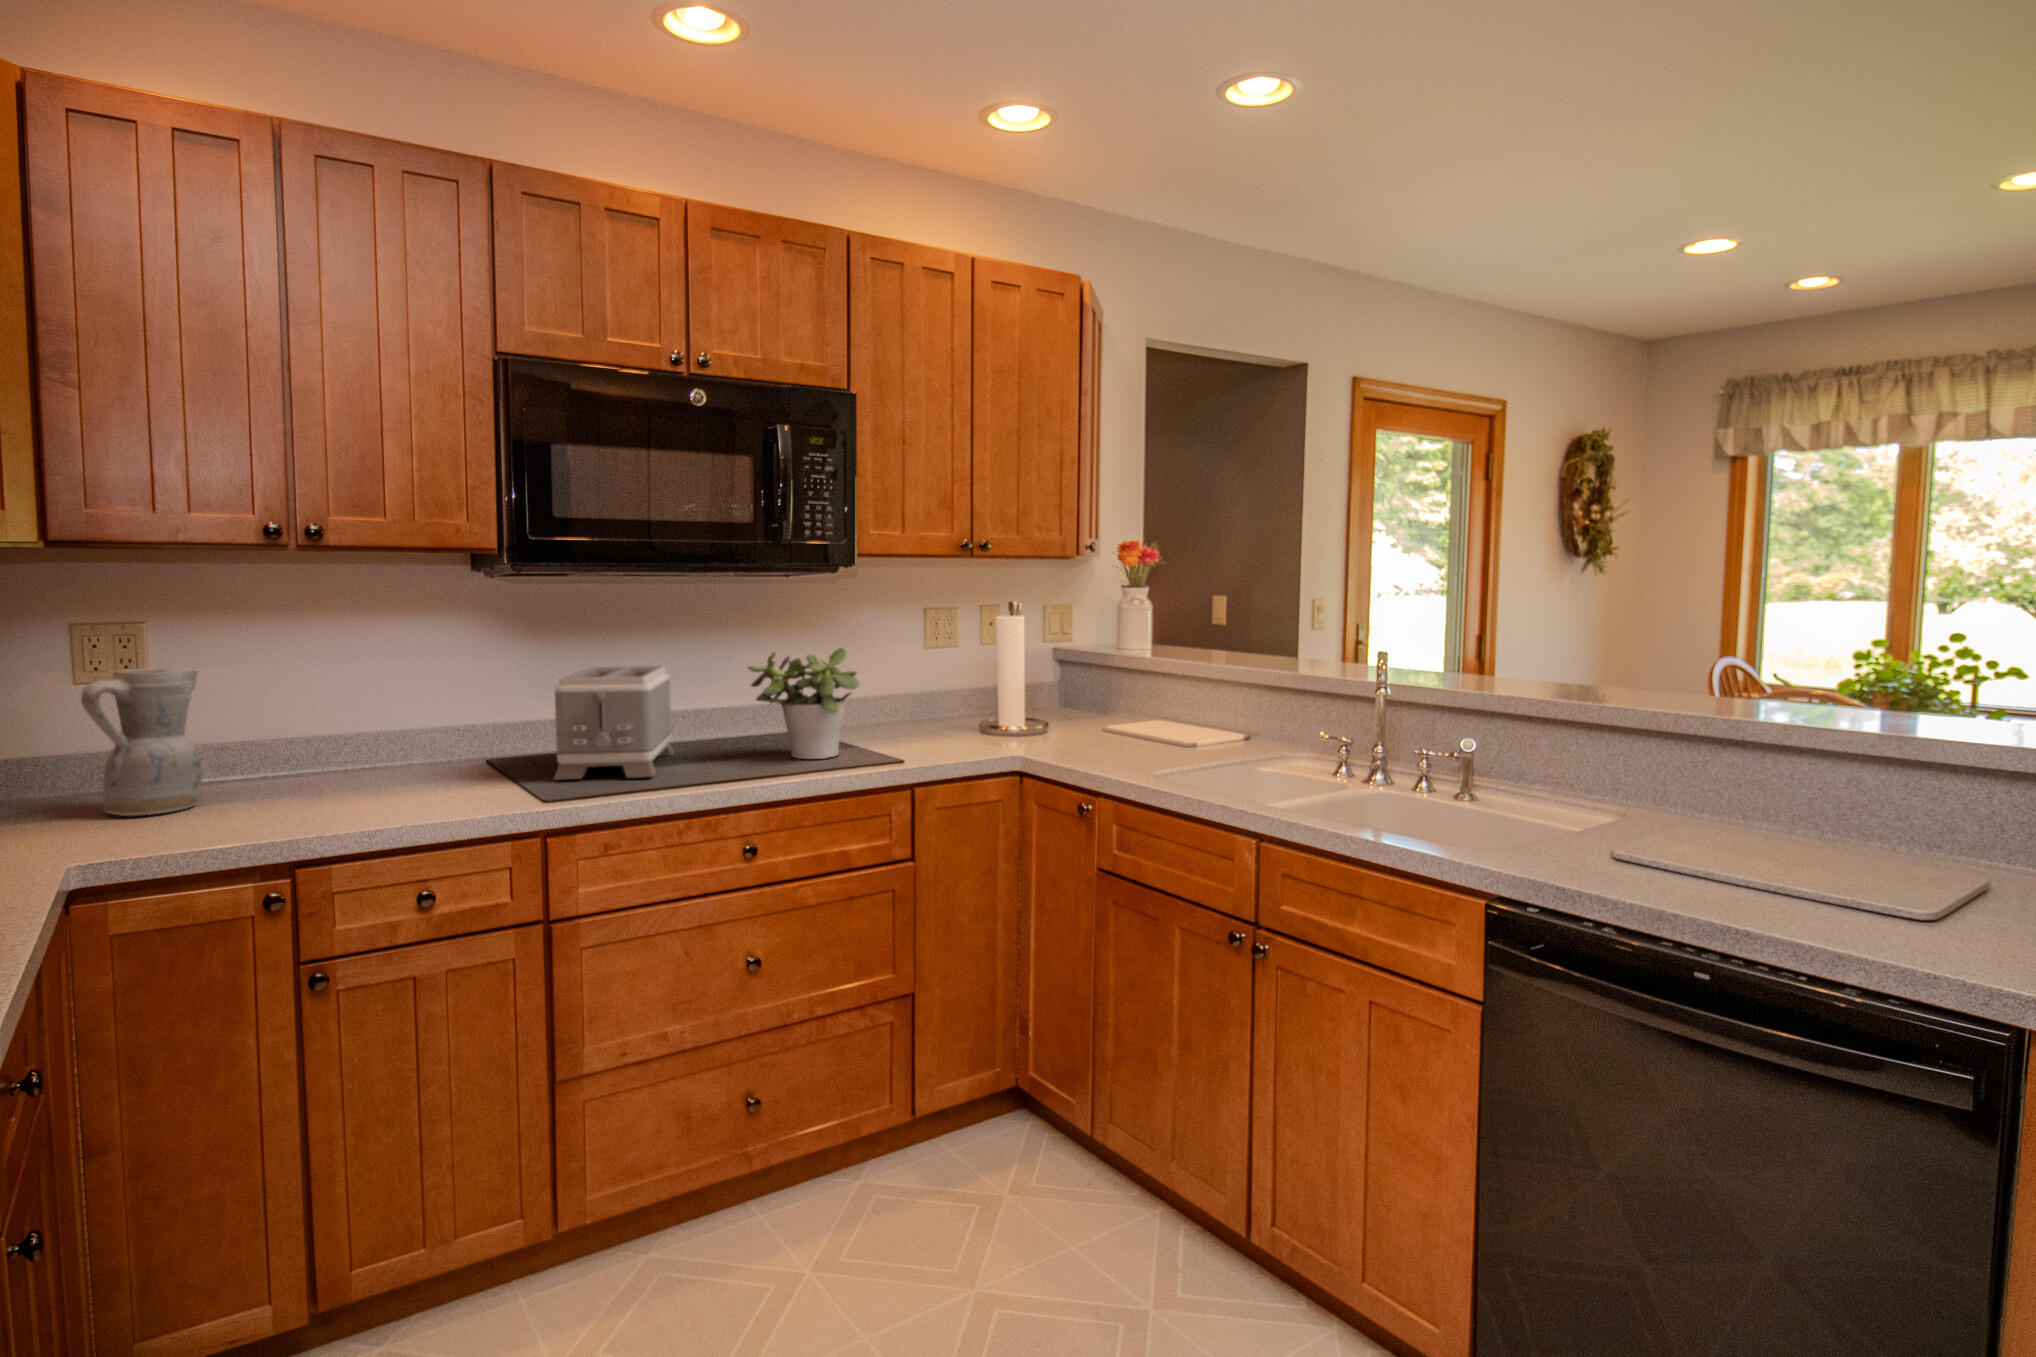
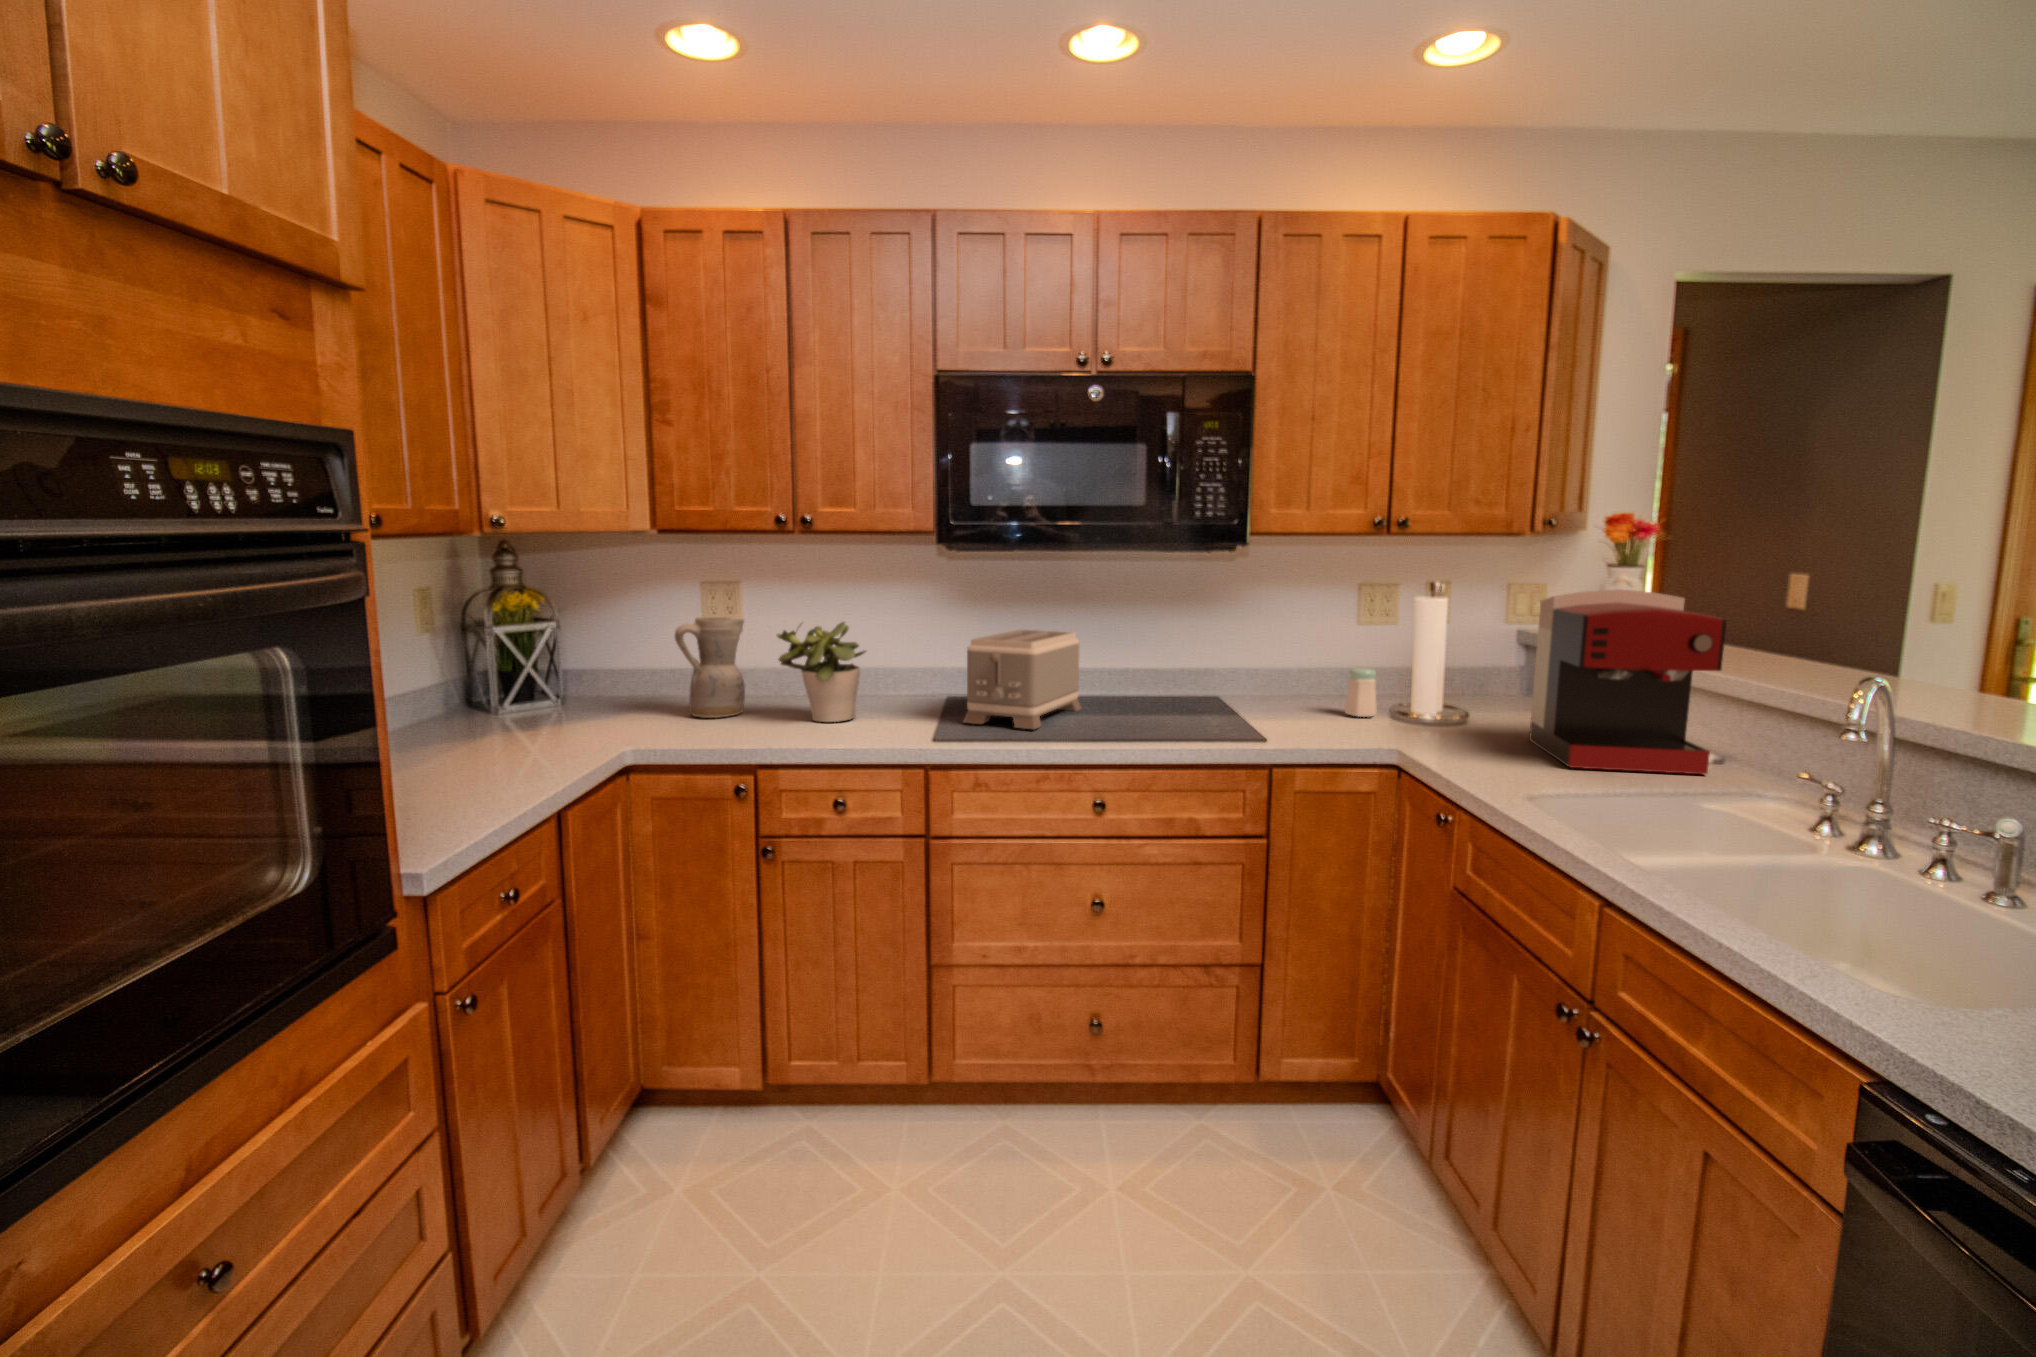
coffee maker: none [1105,602,1251,753] -> present [1529,589,1726,774]
potted plant: present [748,648,860,759] -> present [777,622,866,722]
salt shaker: none [941,686,969,733] -> present [1345,668,1376,717]

